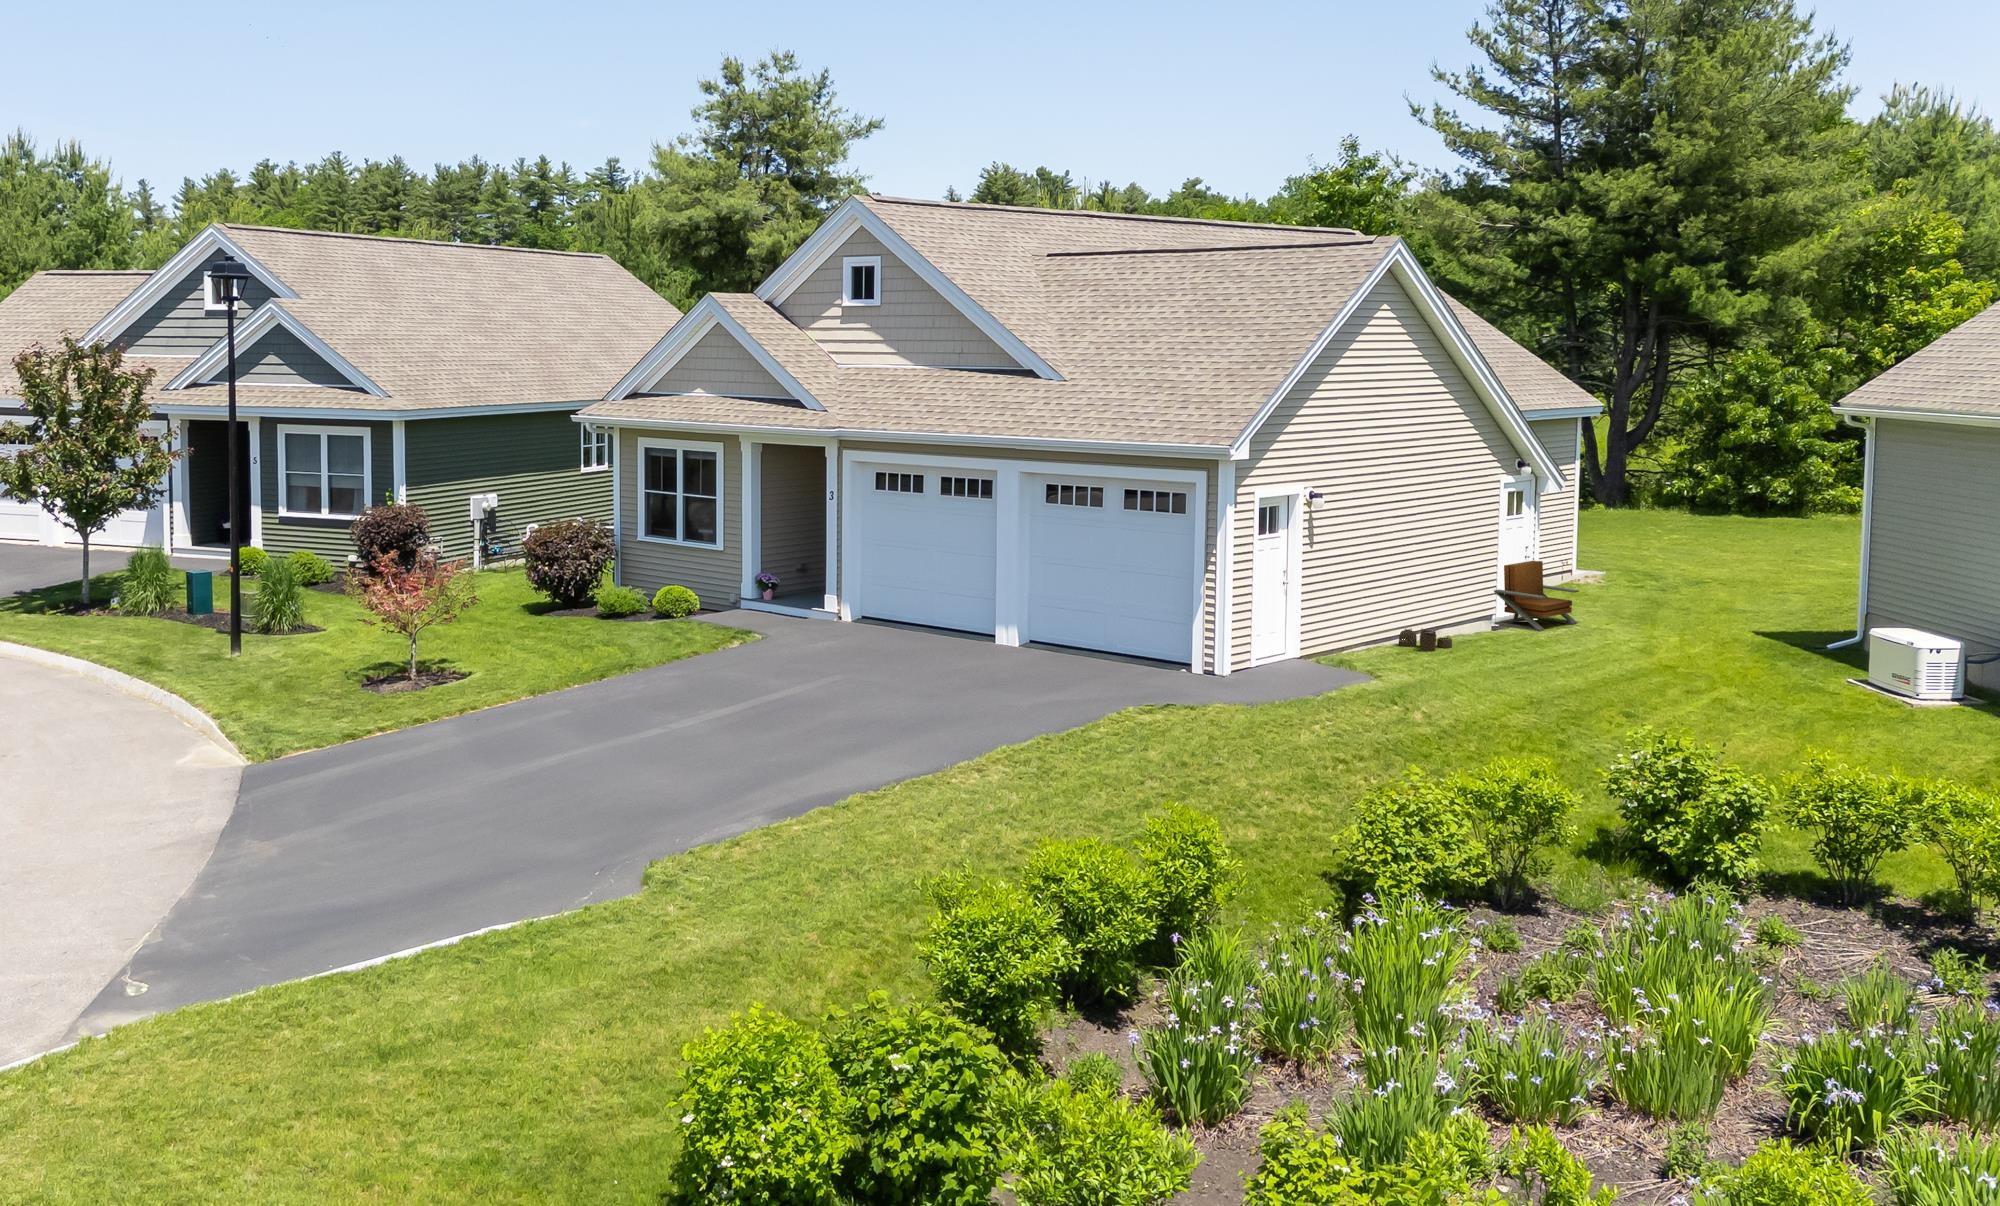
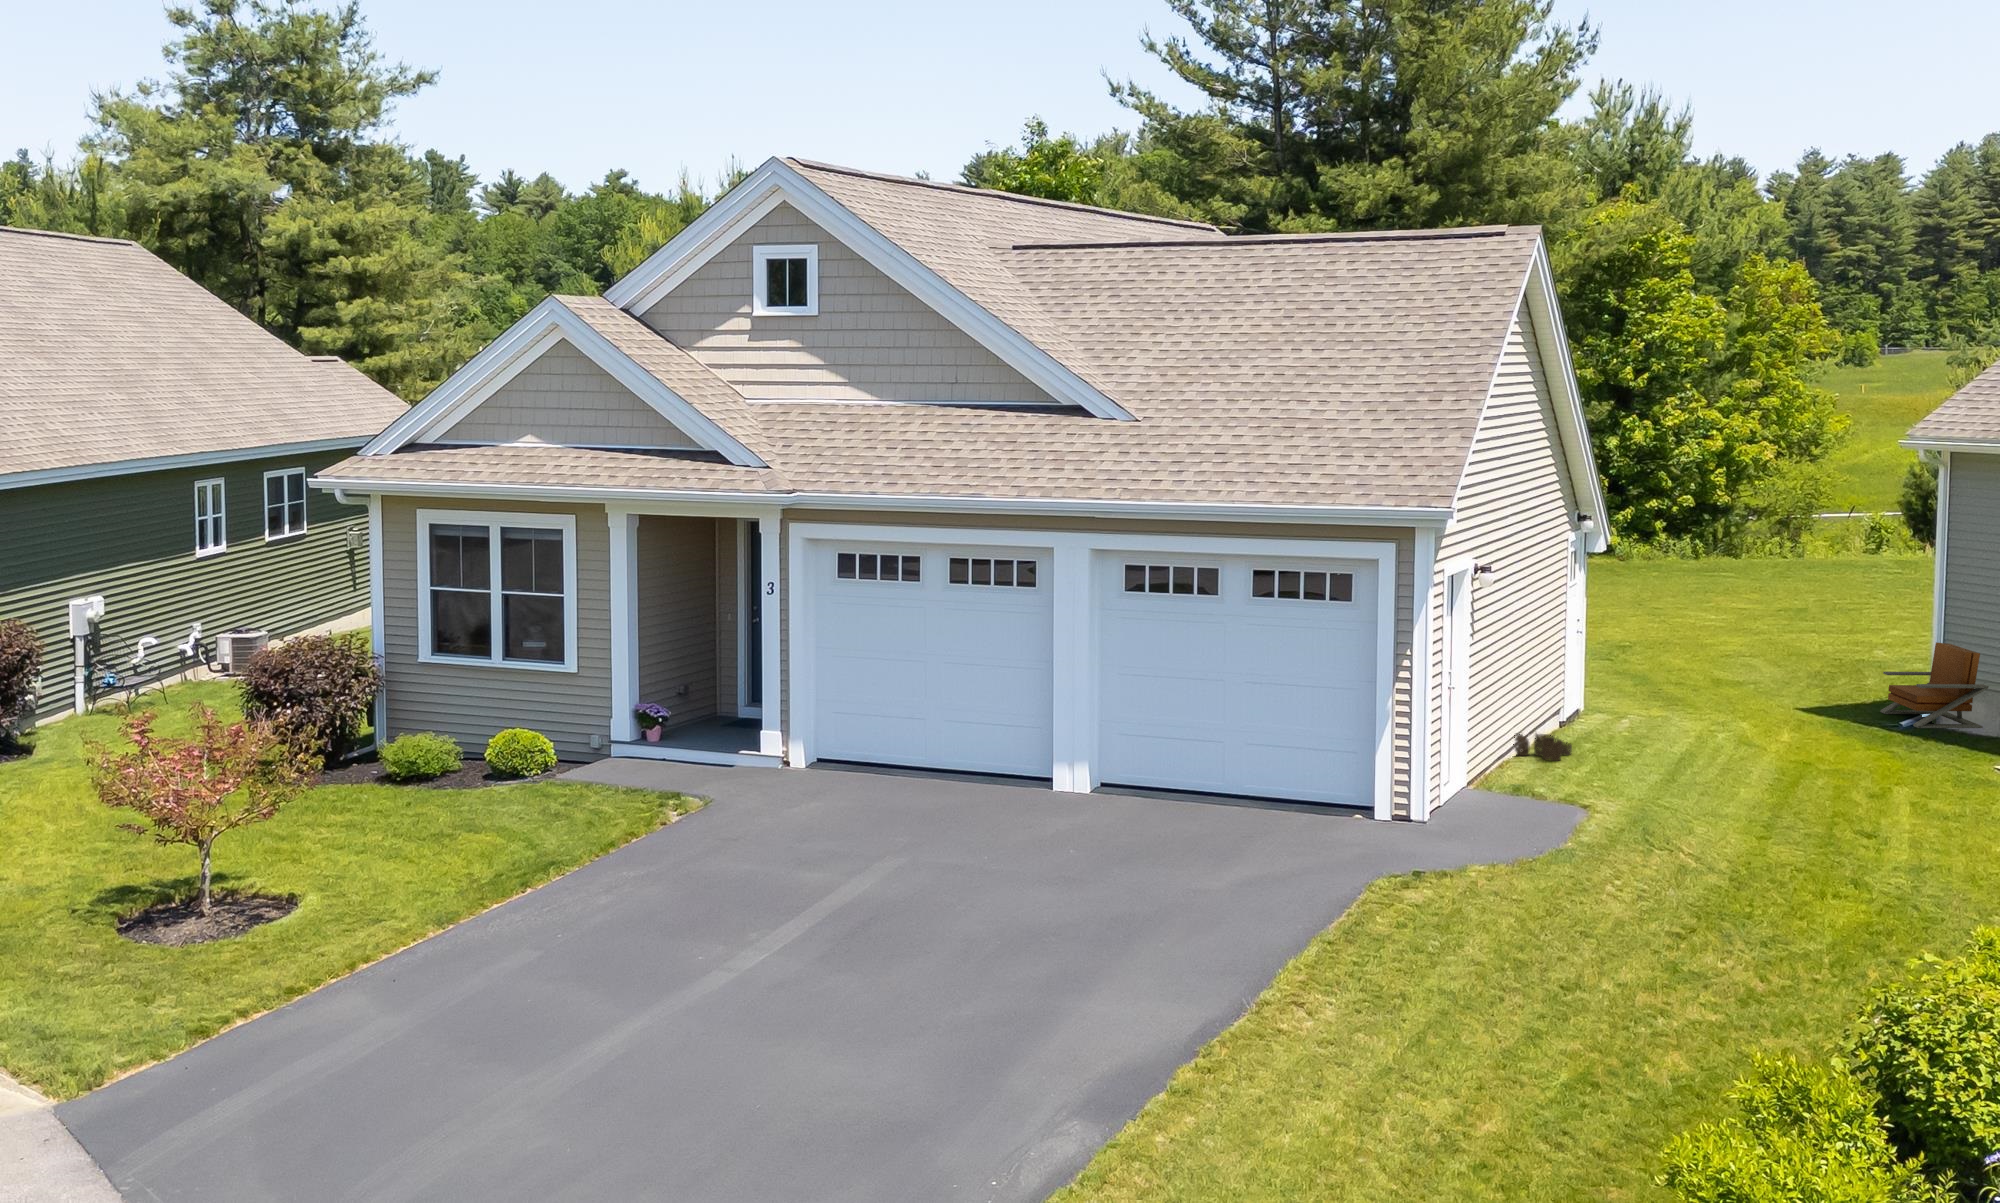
lounge chair: present [1494,561,1579,631] -> present [1880,642,1989,728]

